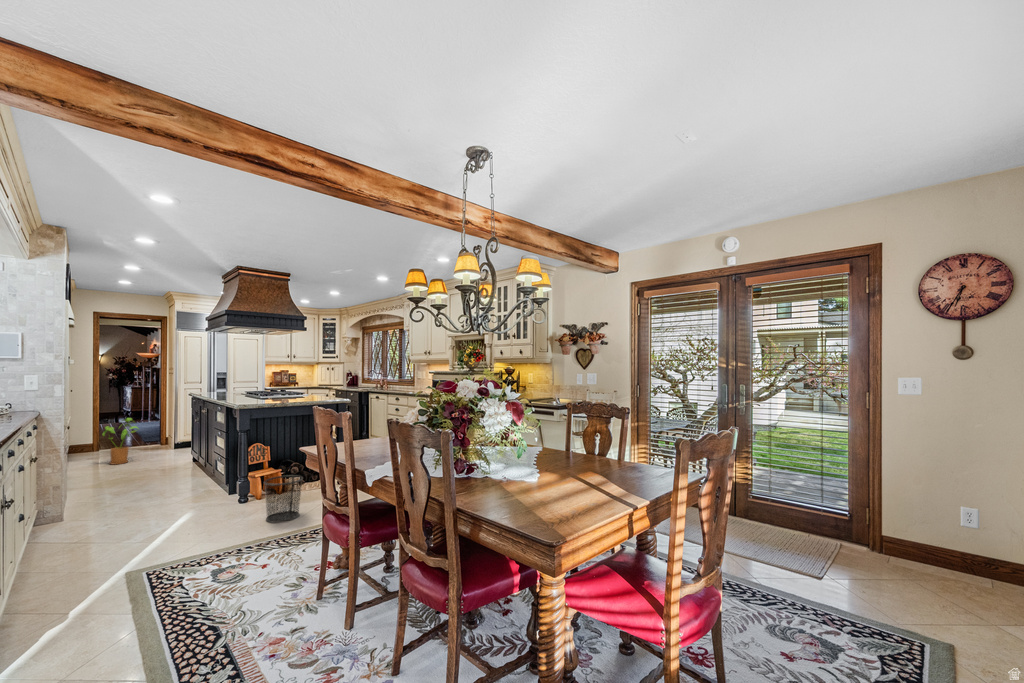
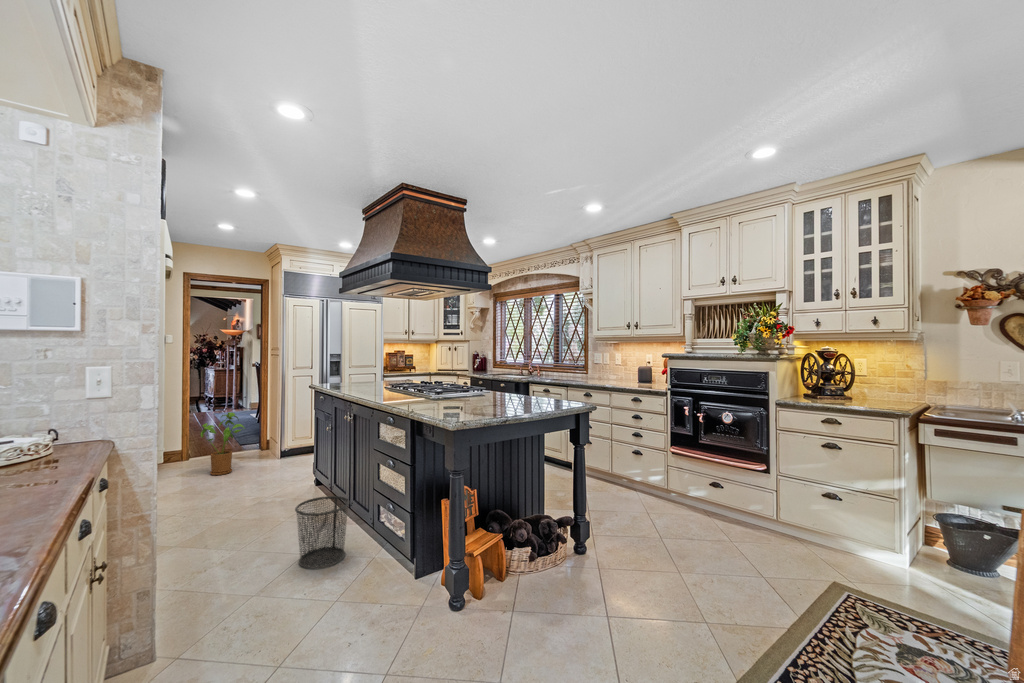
waste bin: present [264,475,303,523] -> present [295,496,349,568]

